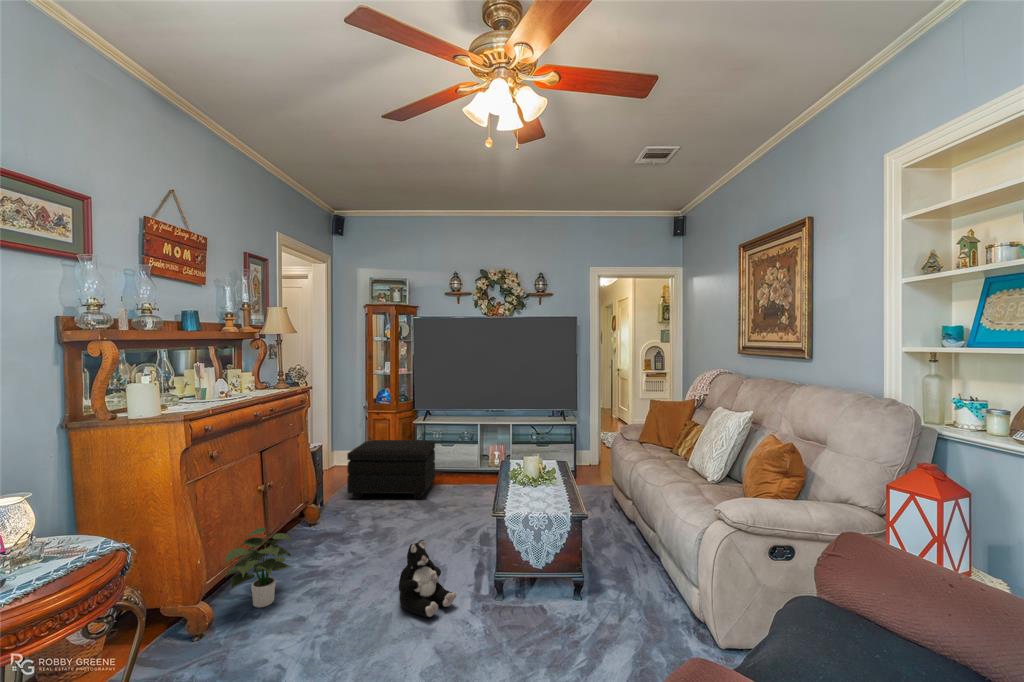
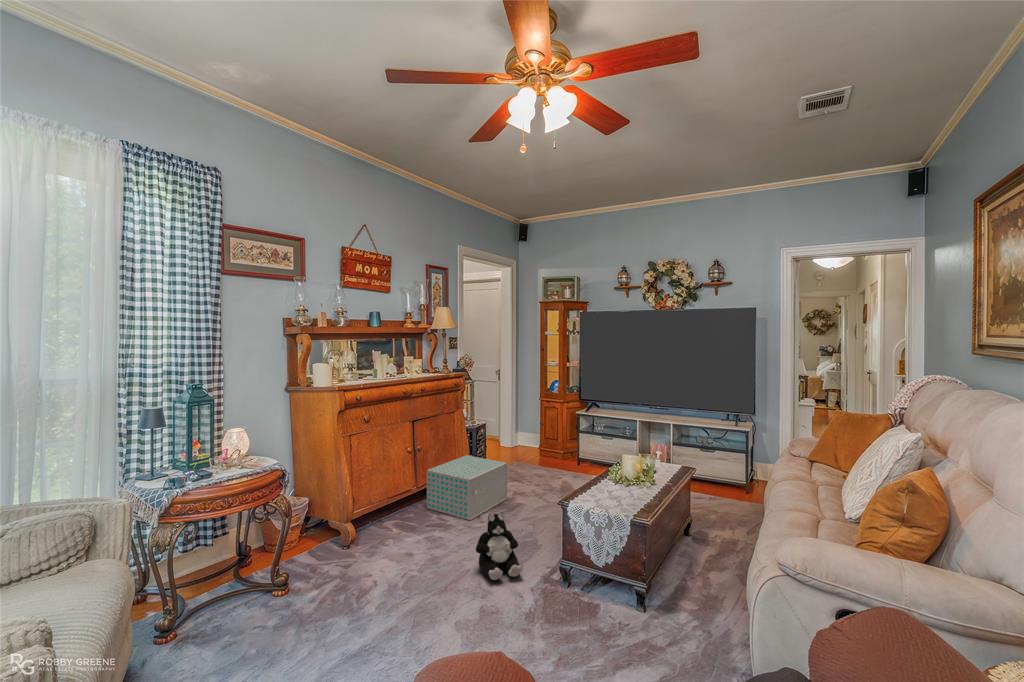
footstool: present [347,440,435,499] -> none [508,423,589,482]
storage box: none [278,488,372,563] -> present [427,455,507,520]
potted plant: present [225,528,292,607] -> none [370,477,419,536]

